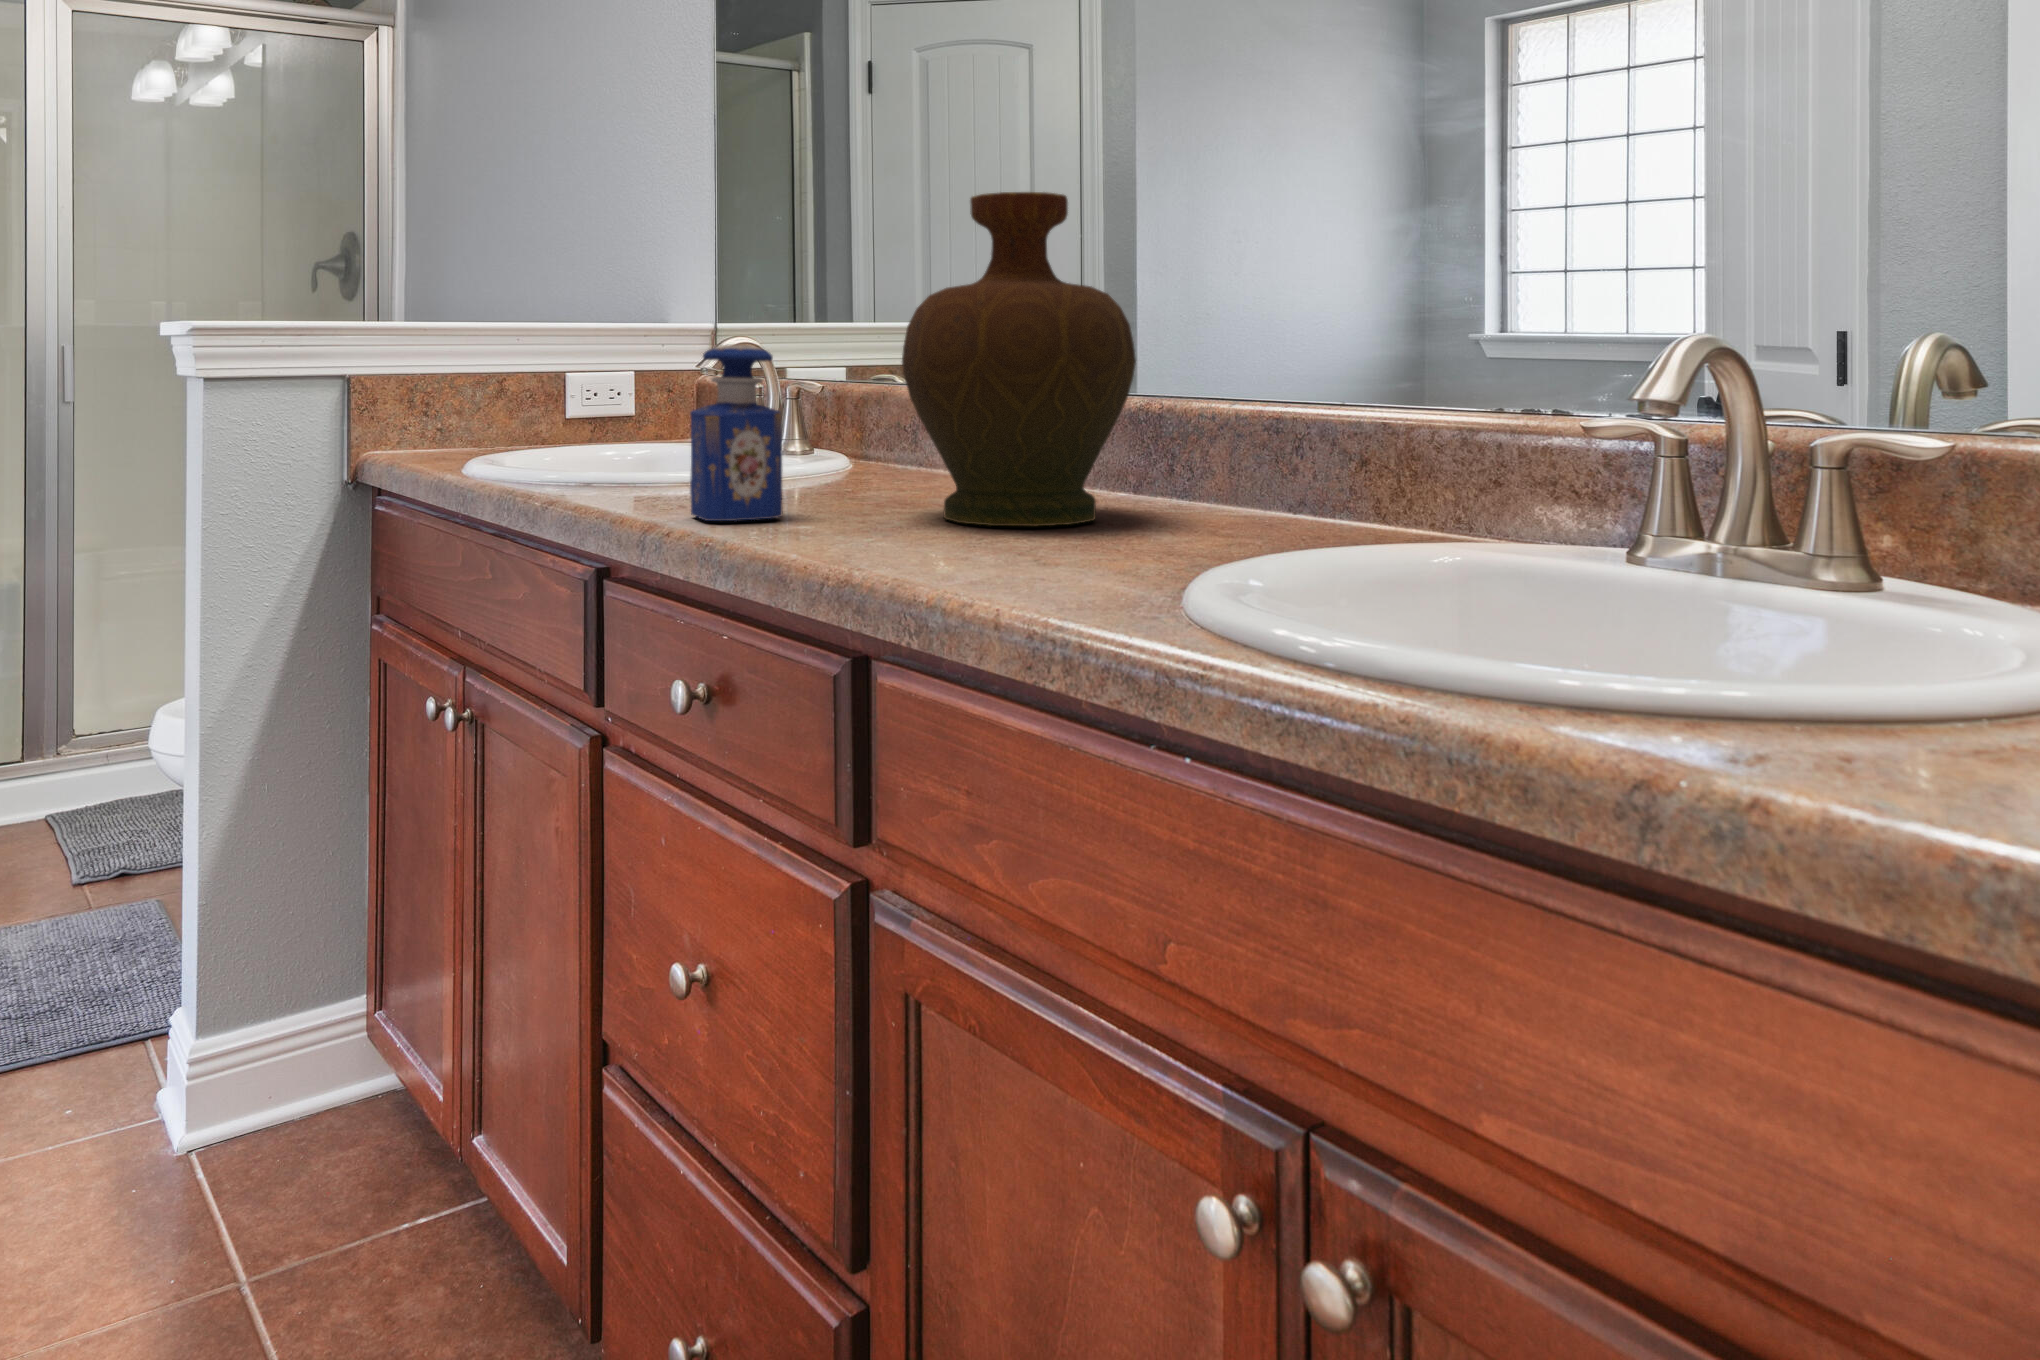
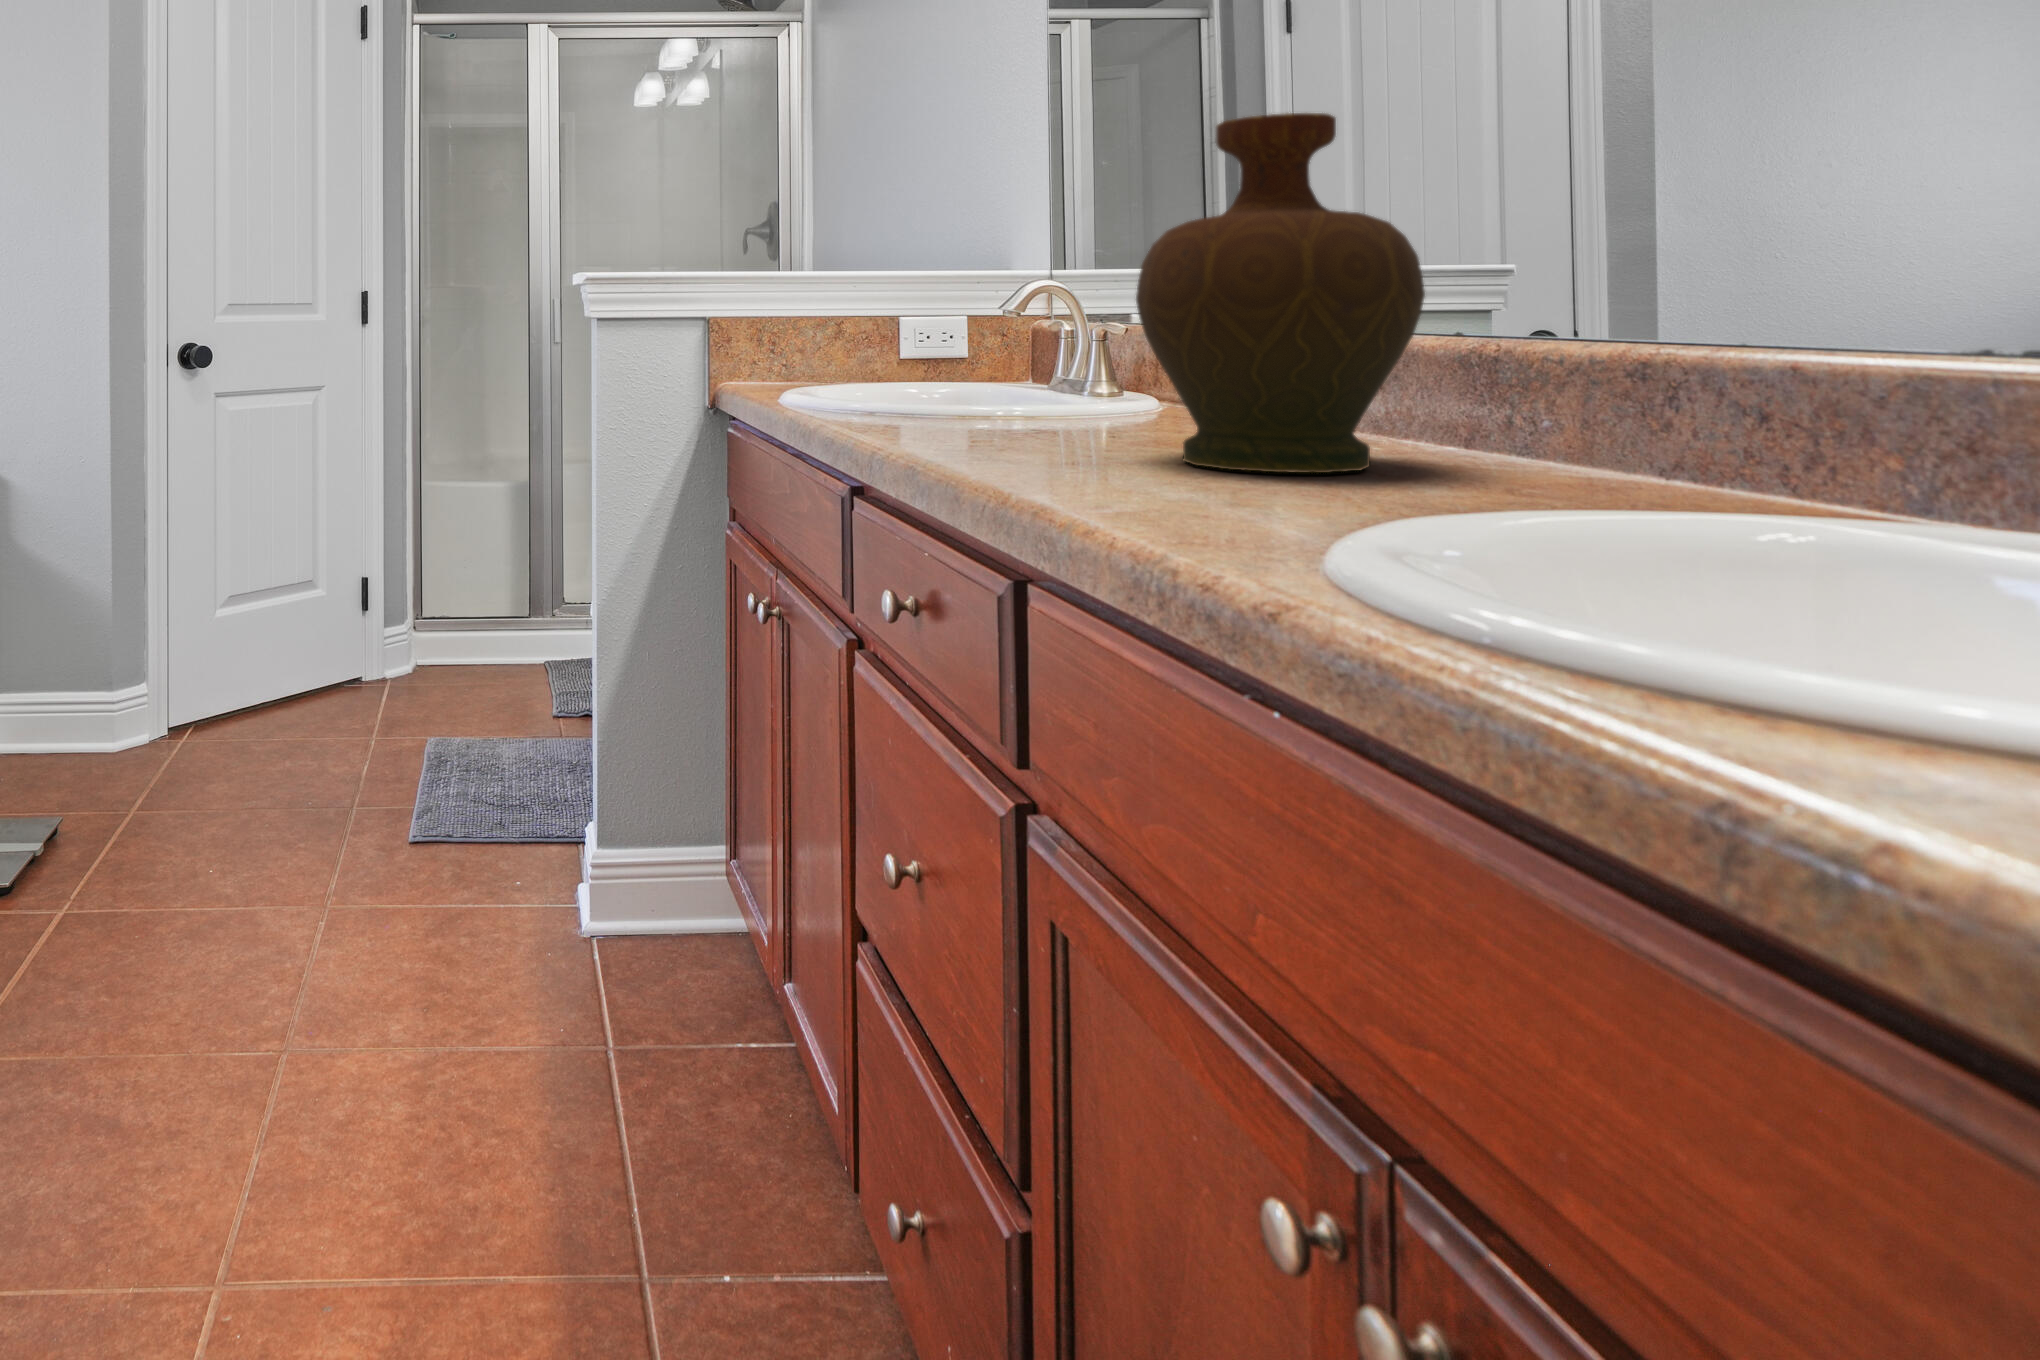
perfume bottle: present [690,344,783,521] -> none [926,285,1012,452]

